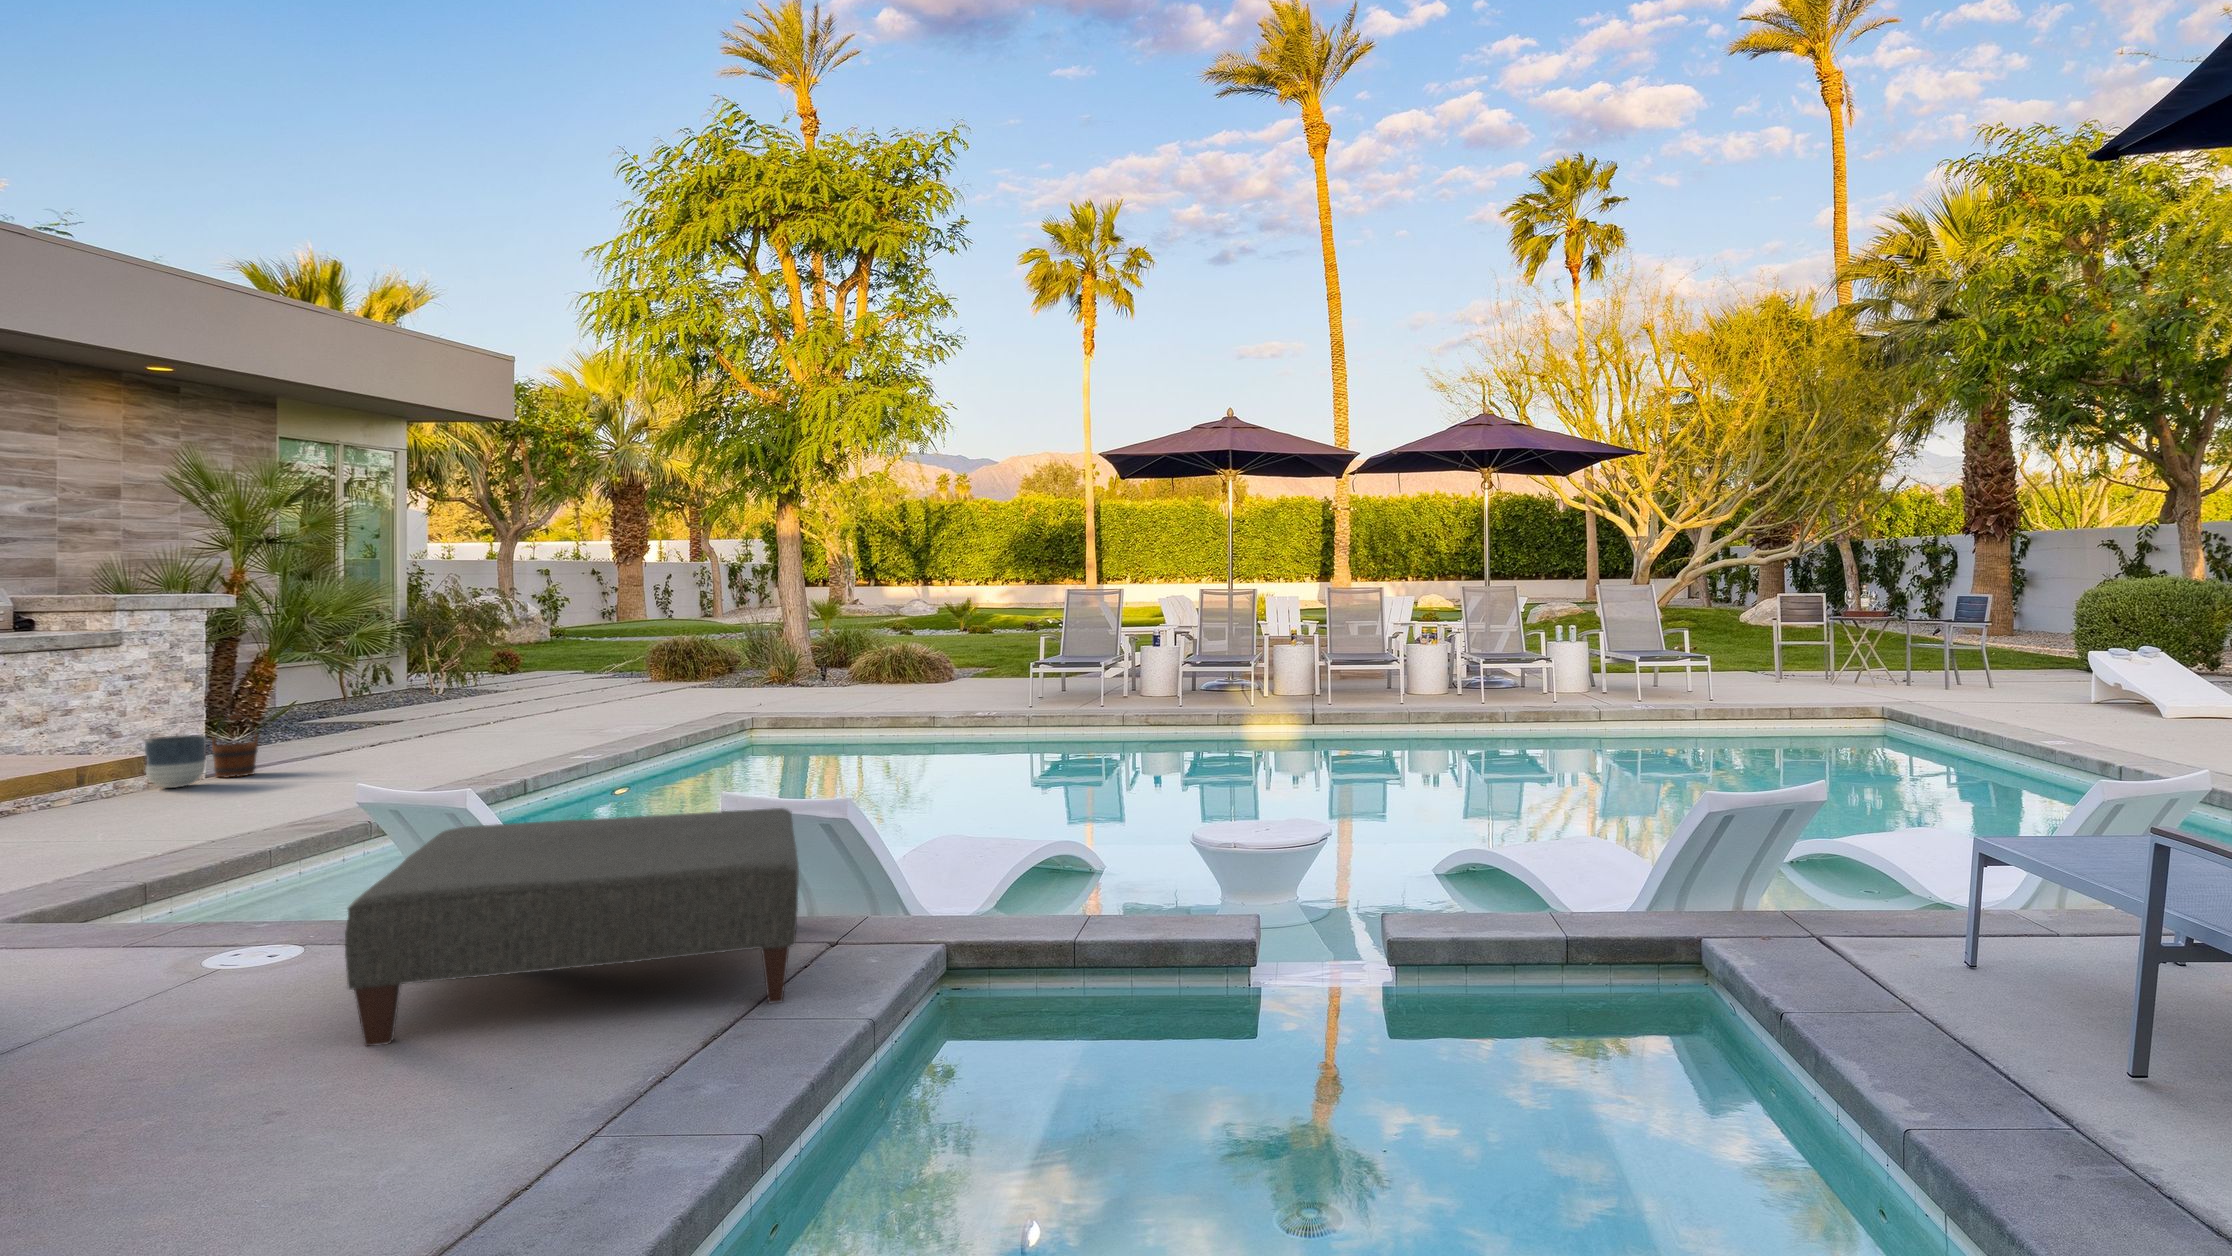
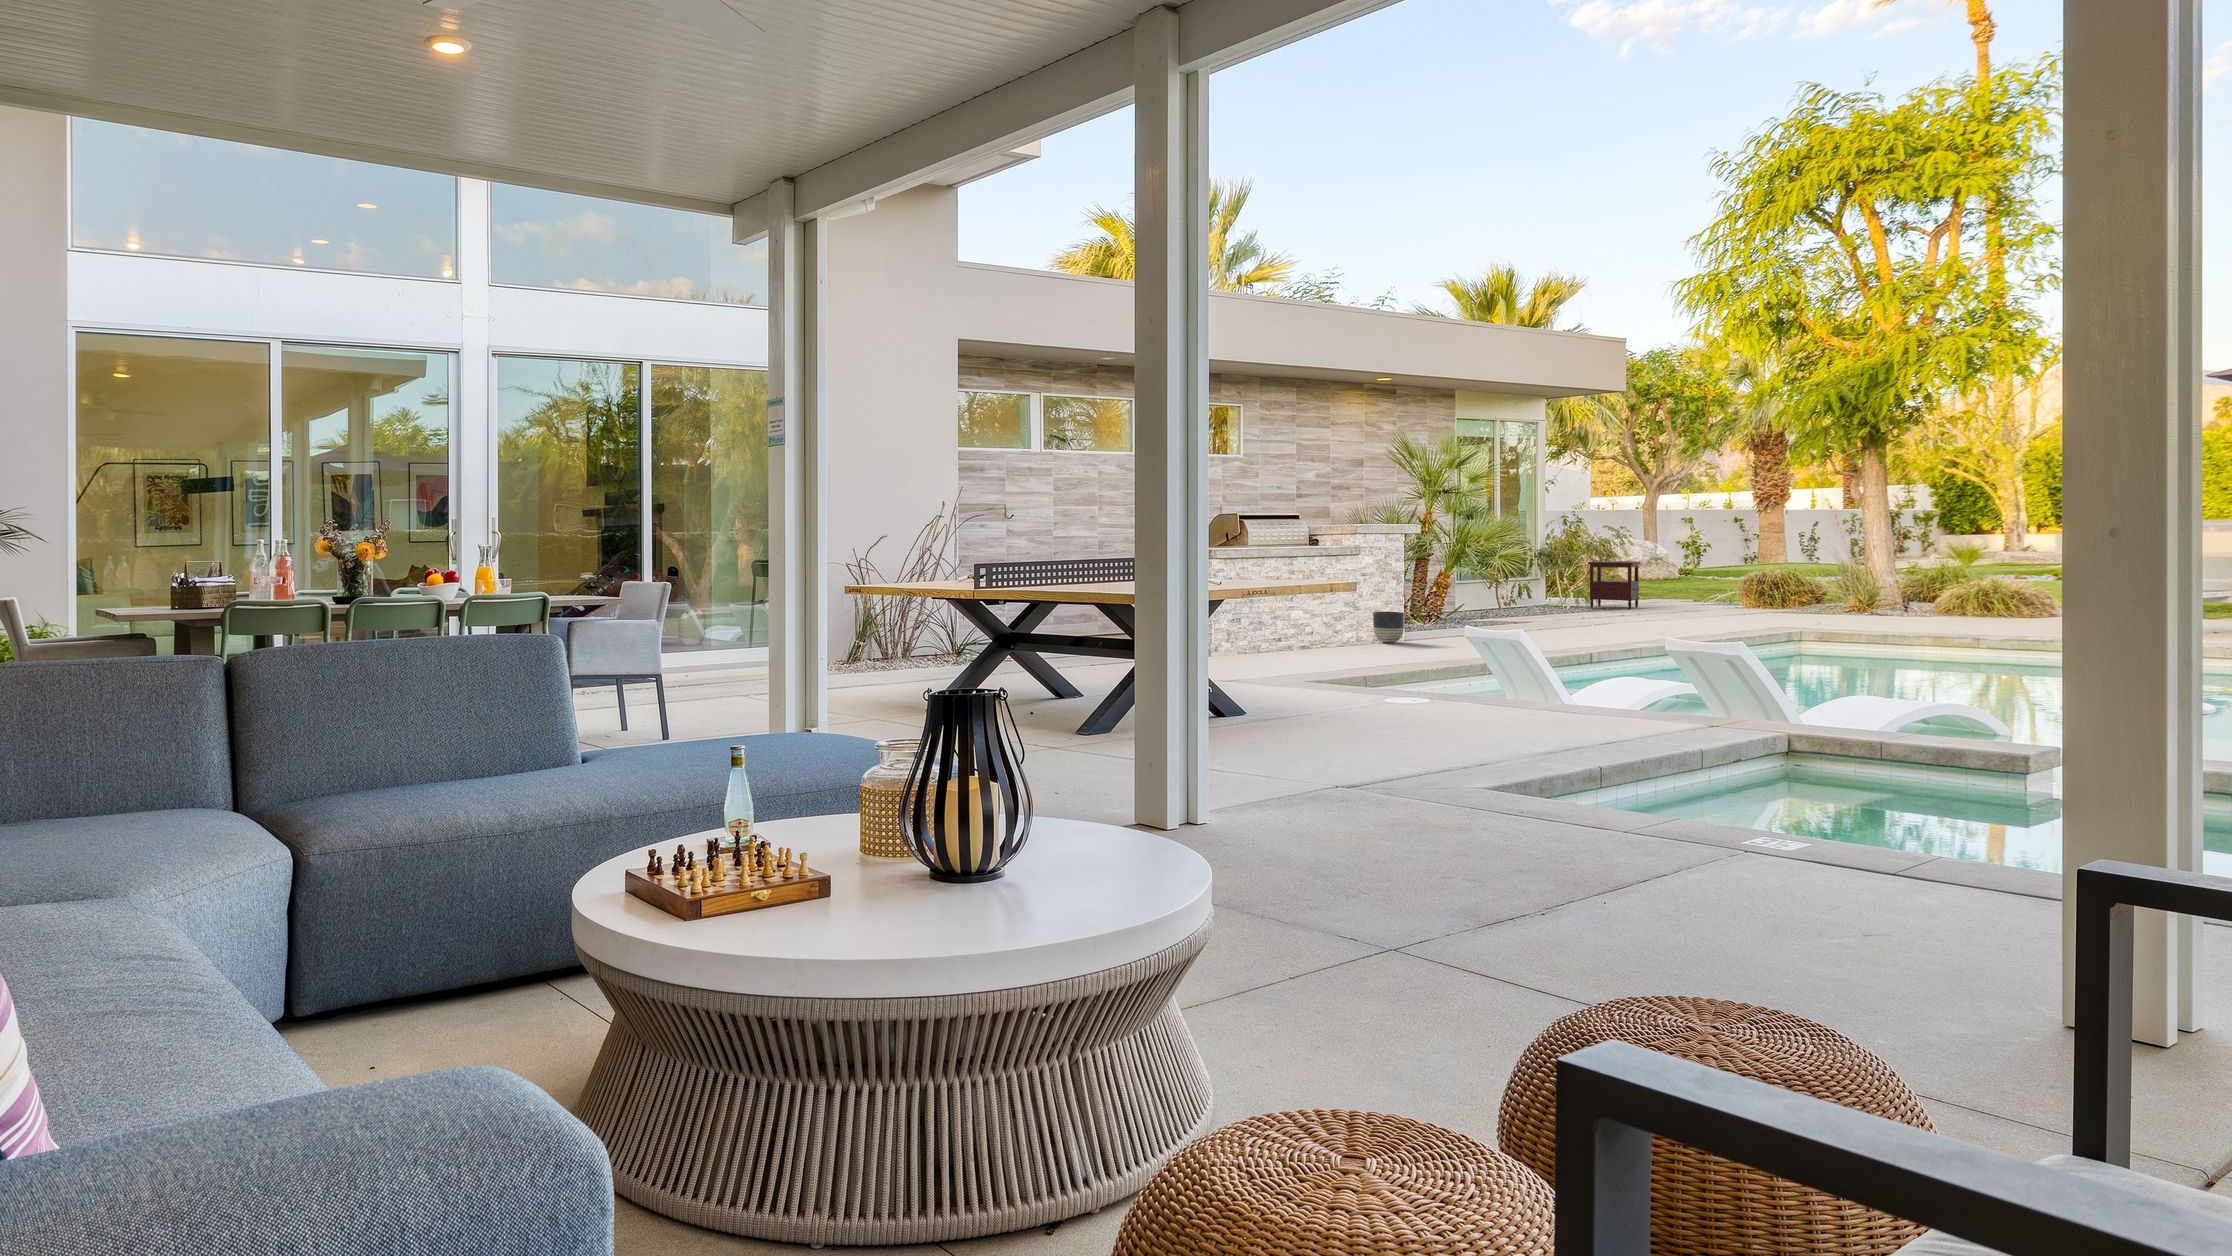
side table: none [470,629,536,690] -> present [1588,561,1640,609]
wooden bucket: present [211,715,259,778] -> none [1407,602,1434,641]
ottoman: present [345,808,799,1046] -> none [1424,640,1679,739]

